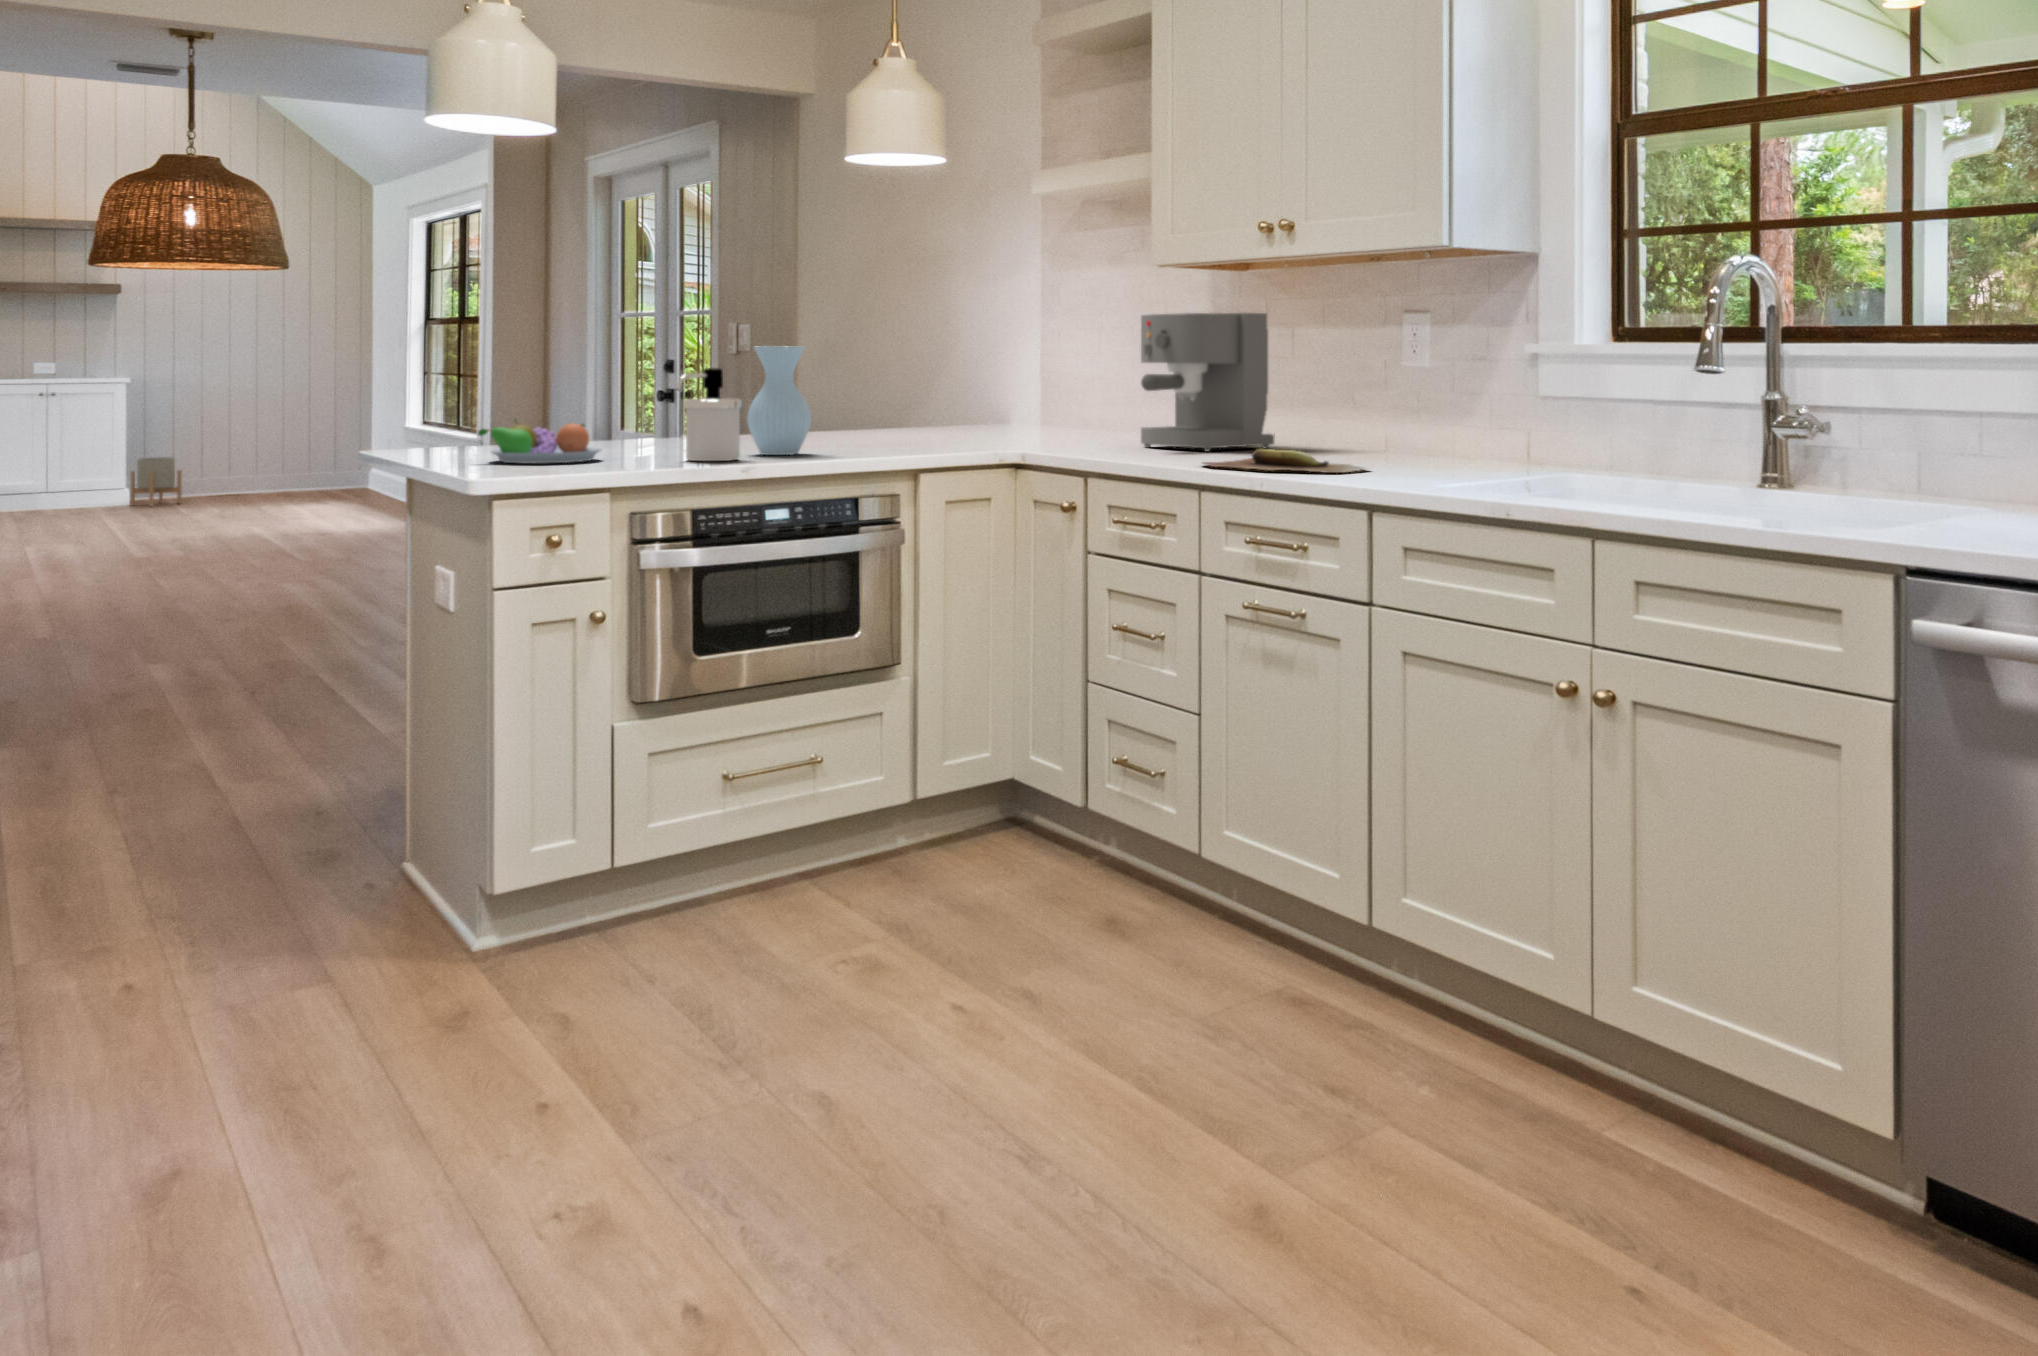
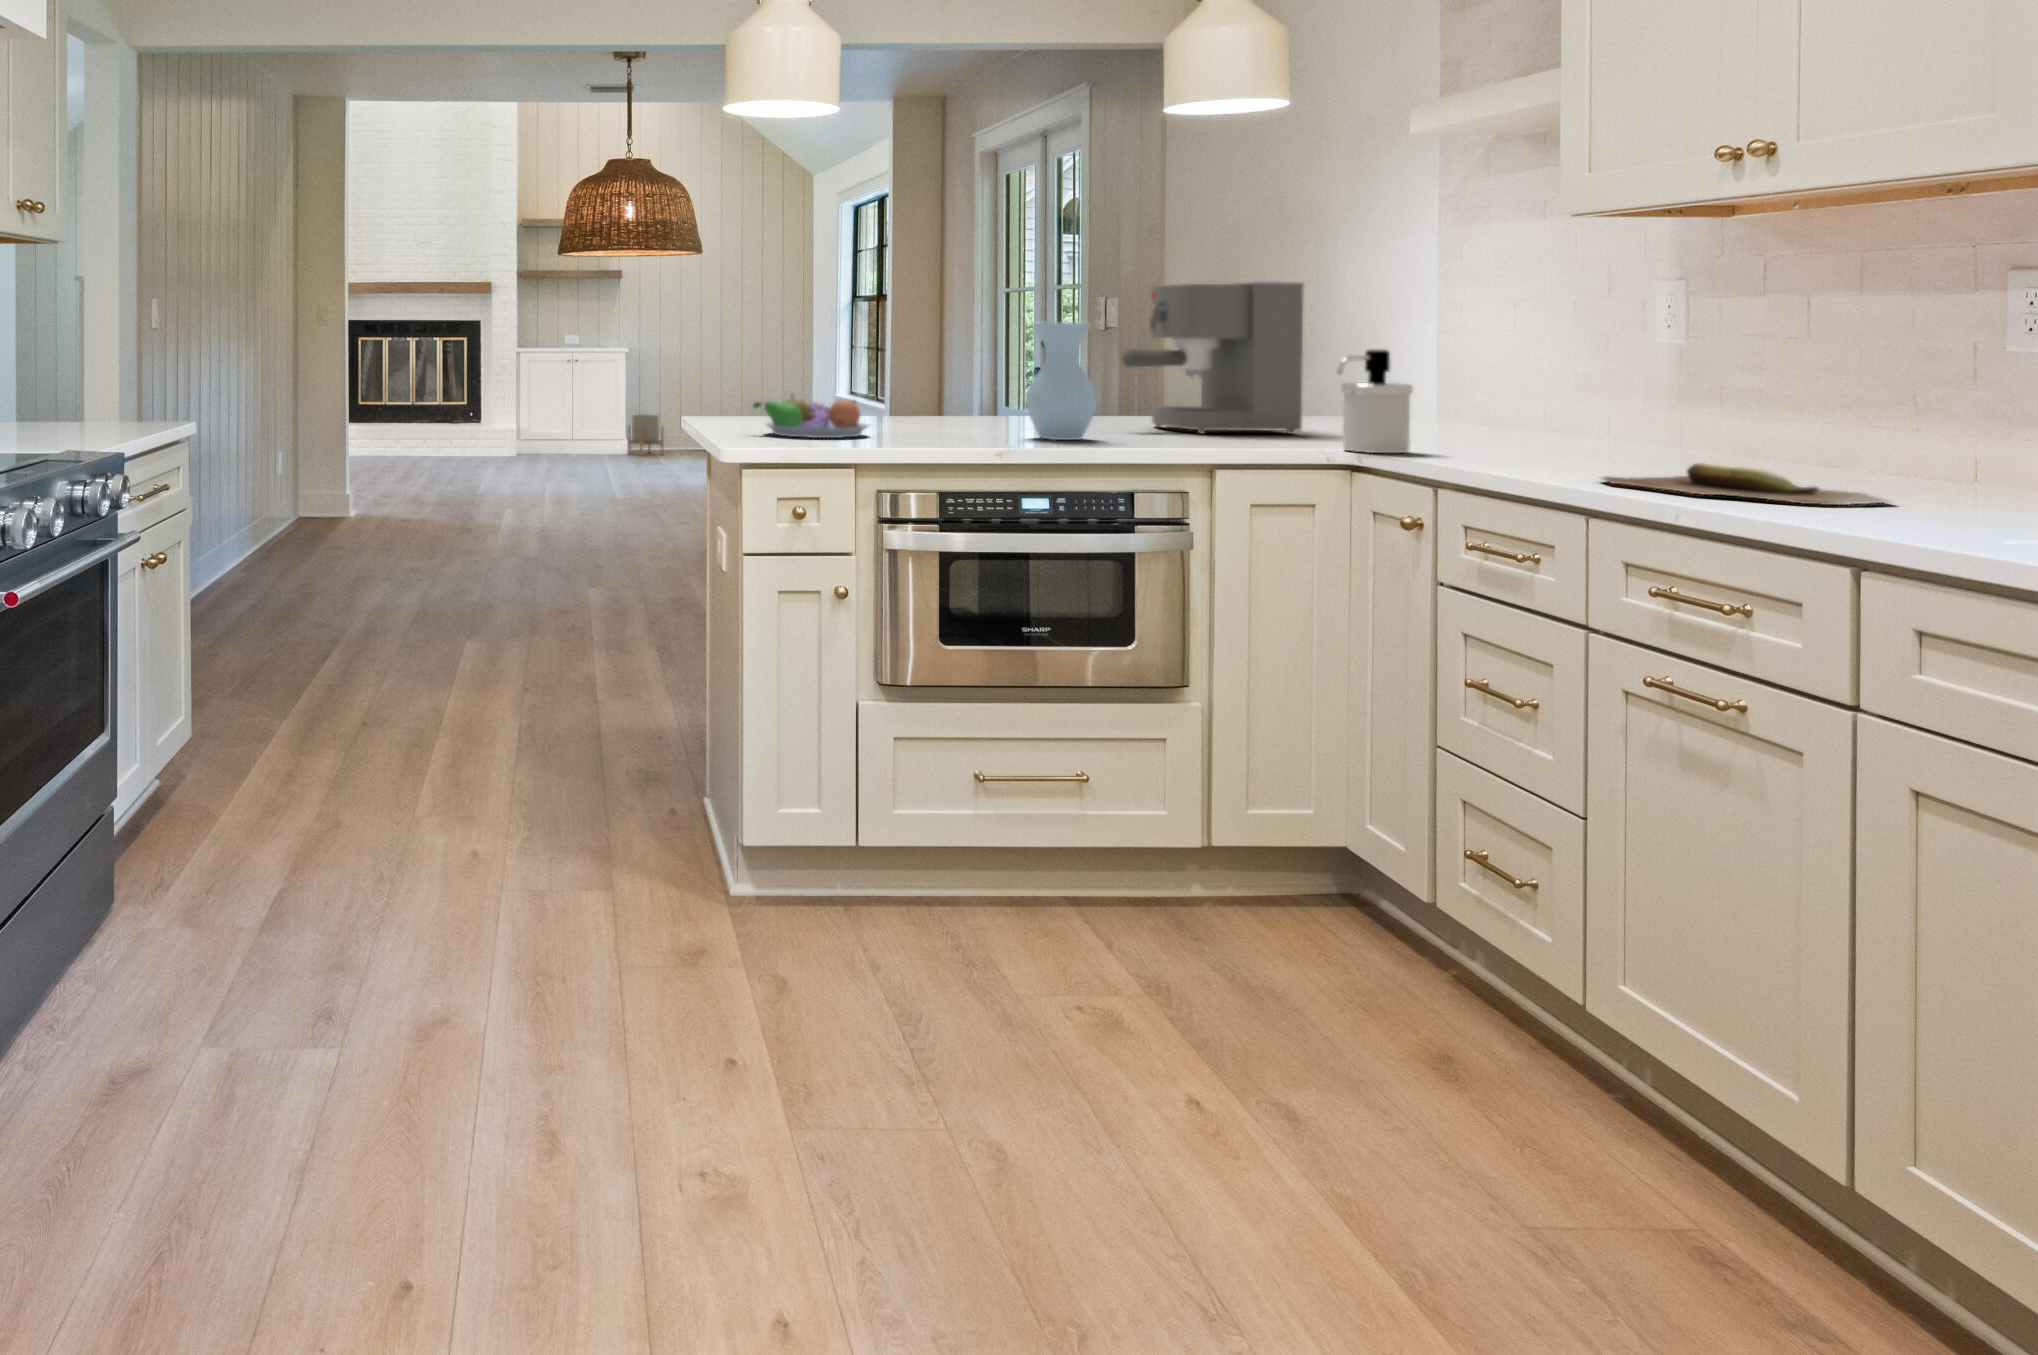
coffee maker: present [1141,313,1274,451] -> present [1122,282,1303,434]
soap dispenser: present [675,368,742,461] -> present [1337,349,1413,453]

